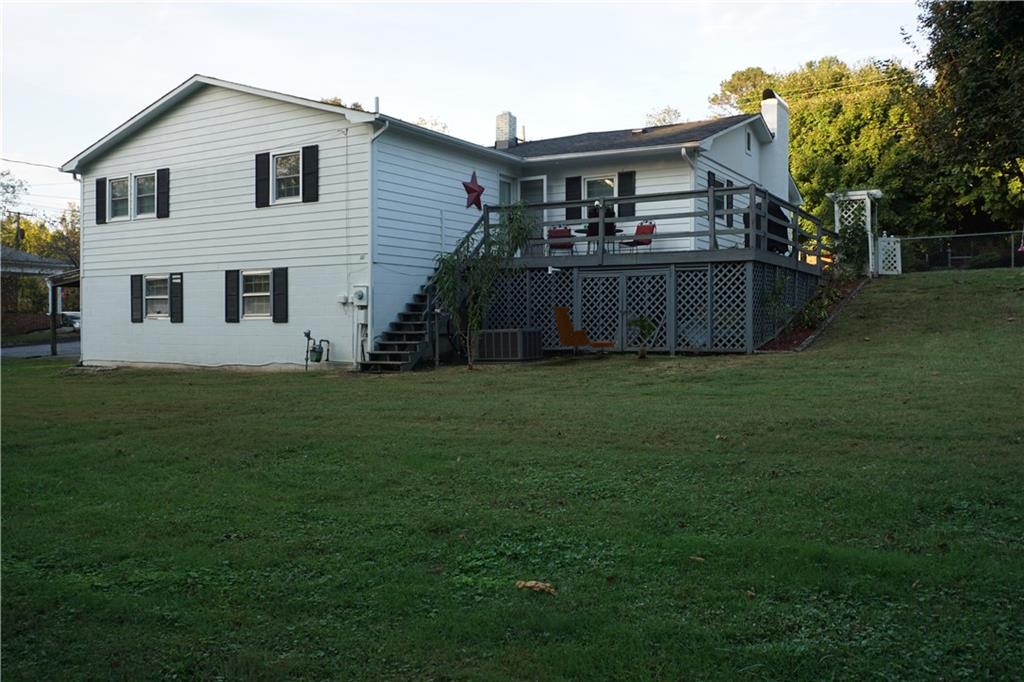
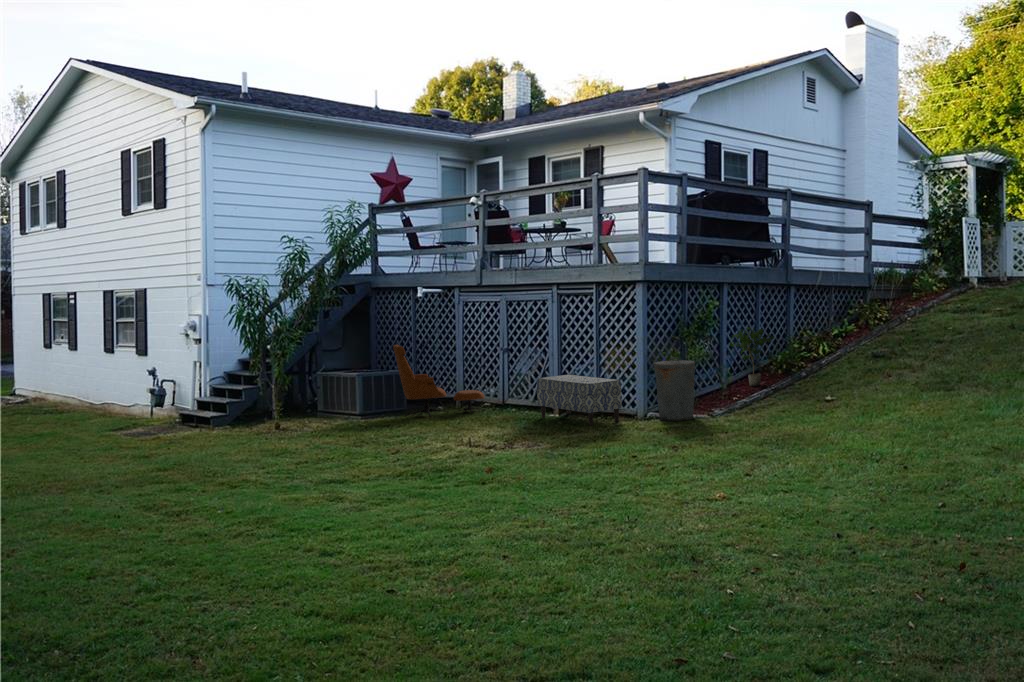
trash can: none [758,313,787,356] -> present [654,357,695,421]
potted plant: present [625,317,655,357] -> present [730,327,774,386]
bench: none [670,327,737,360] -> present [537,374,622,426]

